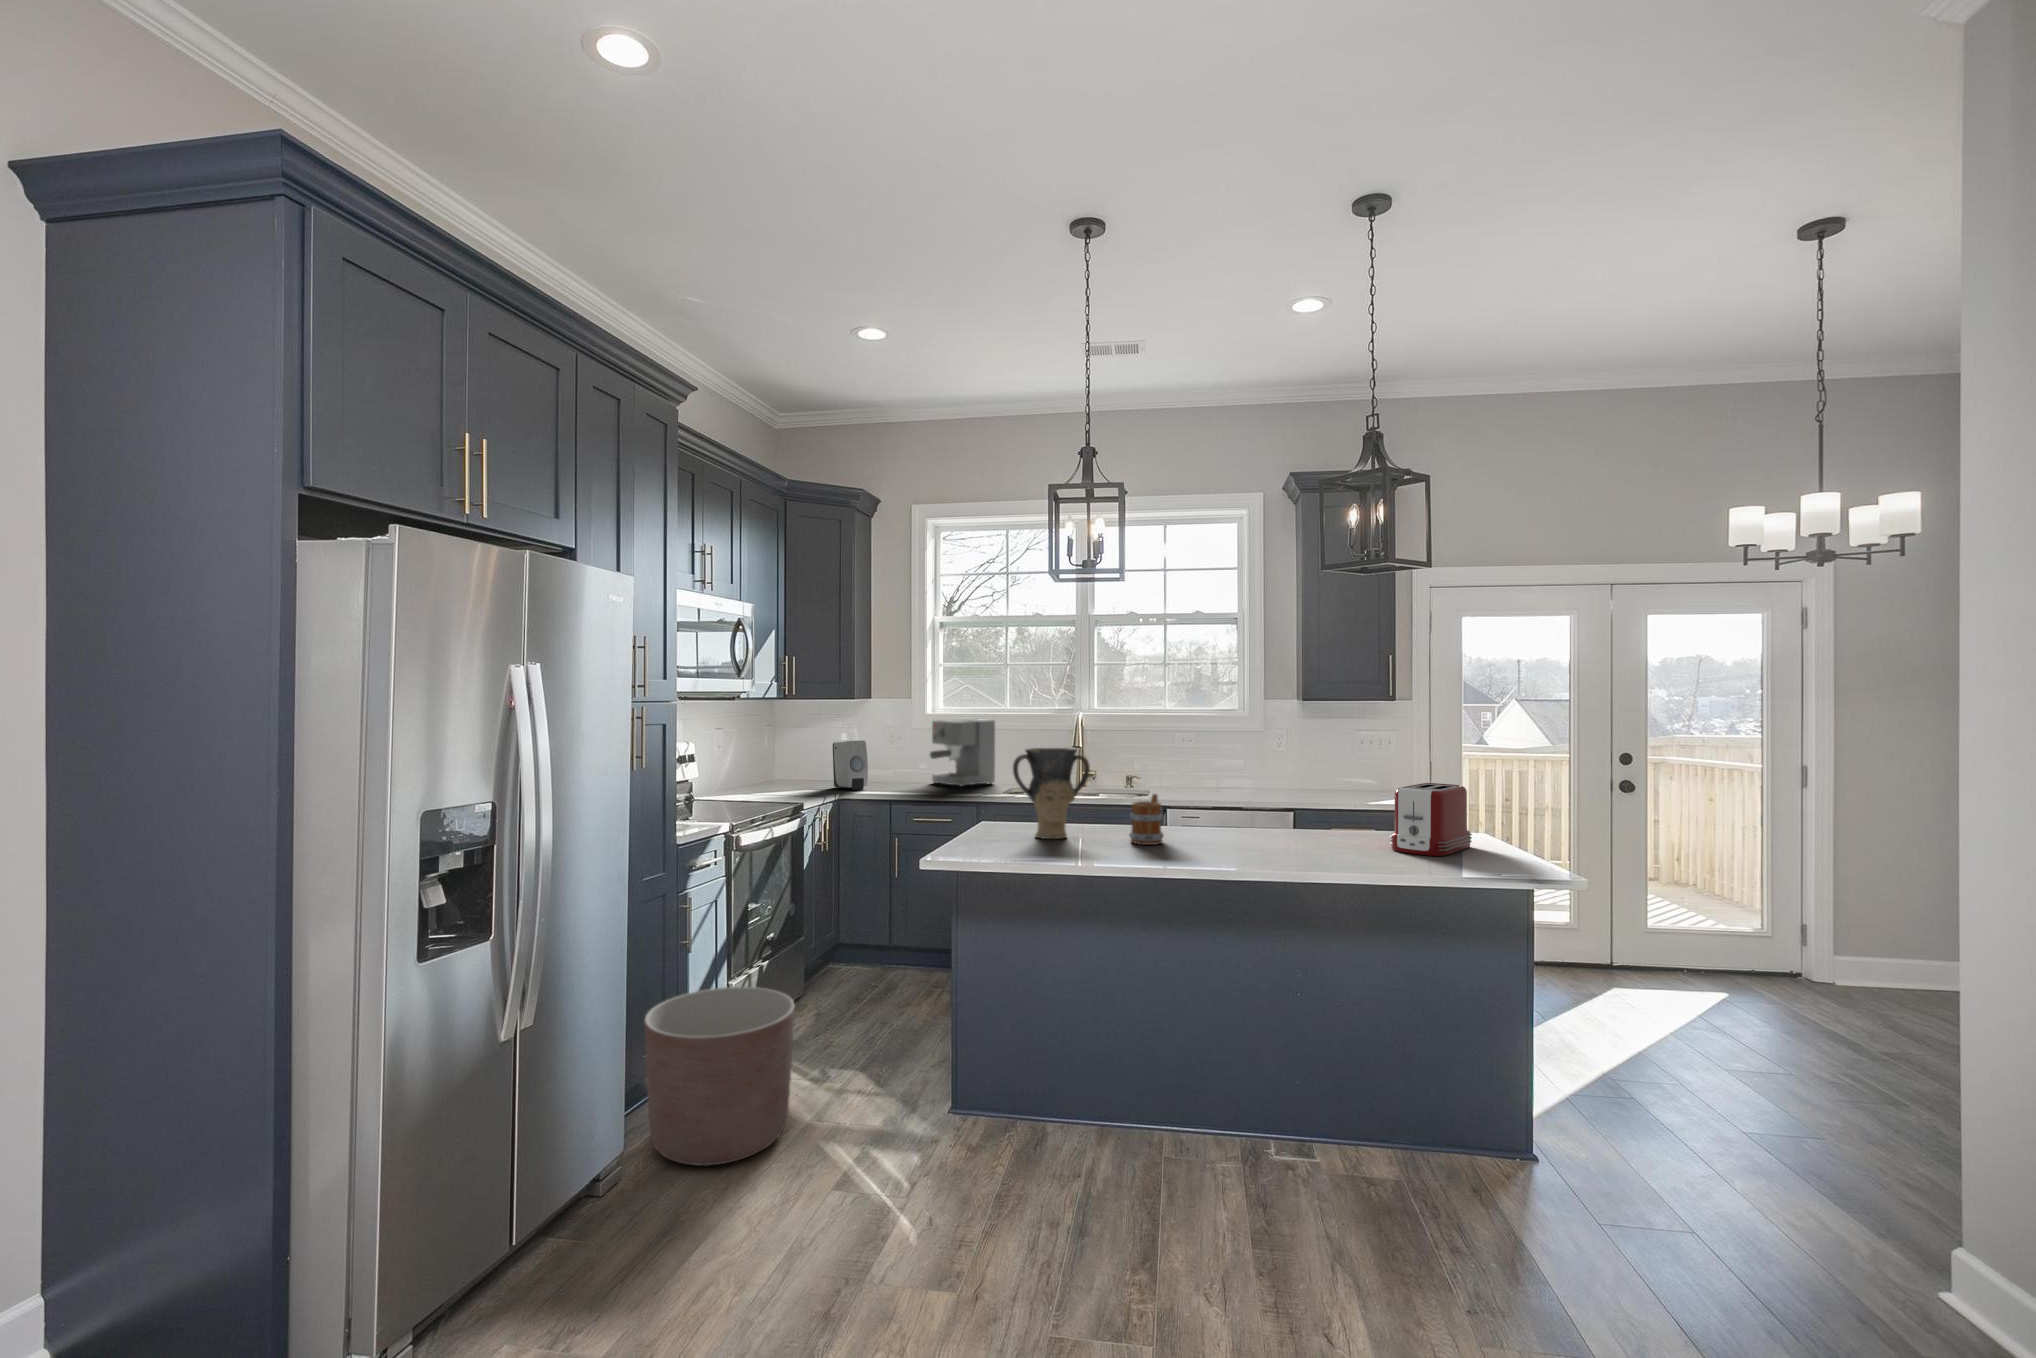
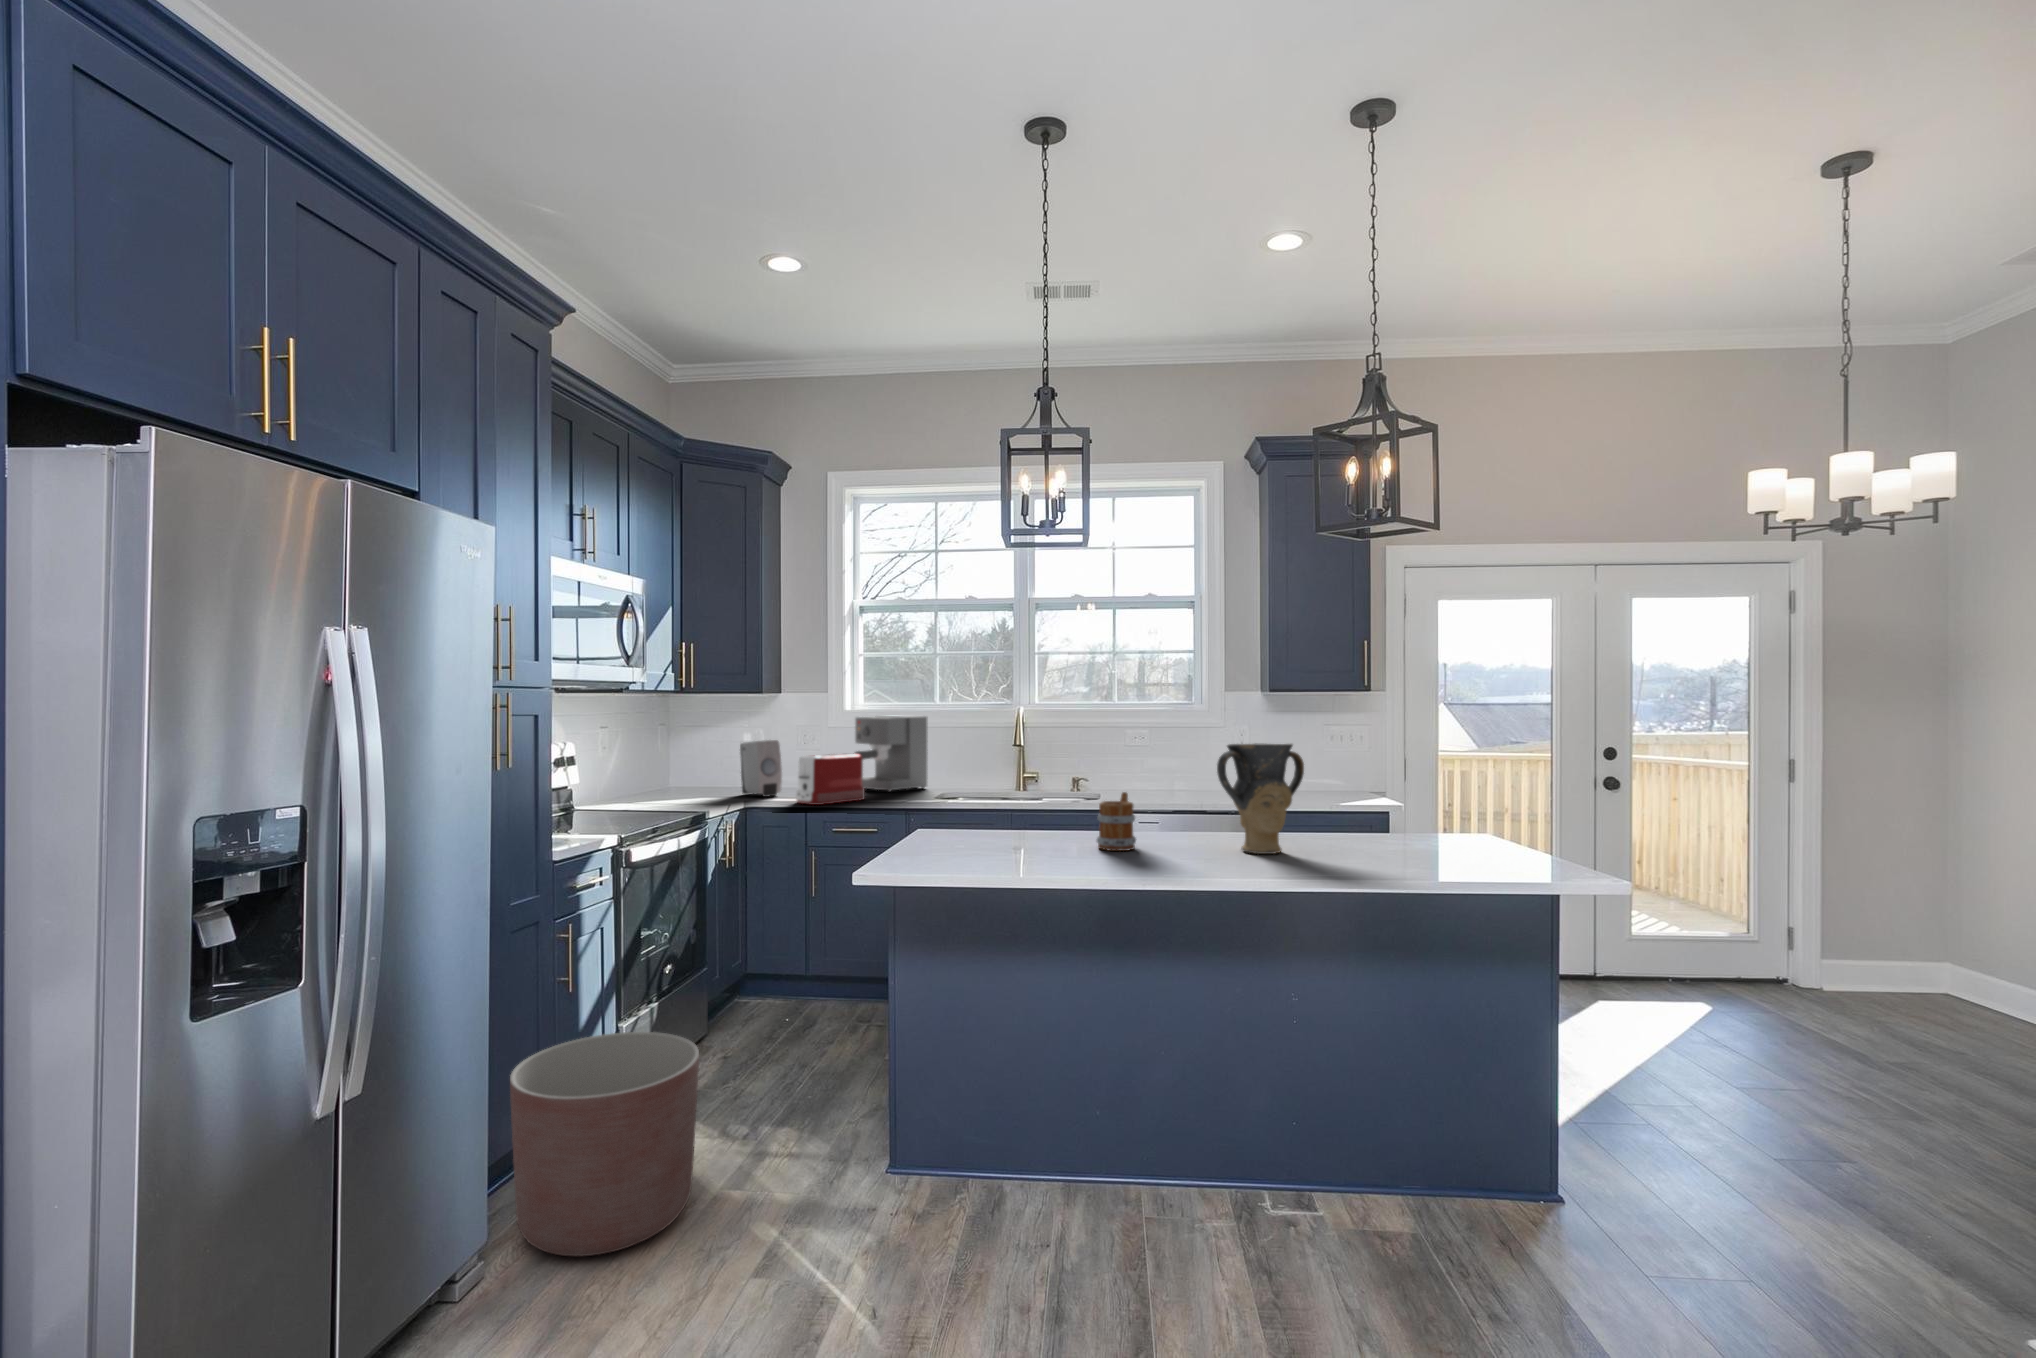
vase: present [1013,748,1090,839] -> present [1217,743,1304,854]
toaster: present [1390,783,1472,856] -> present [796,754,865,805]

